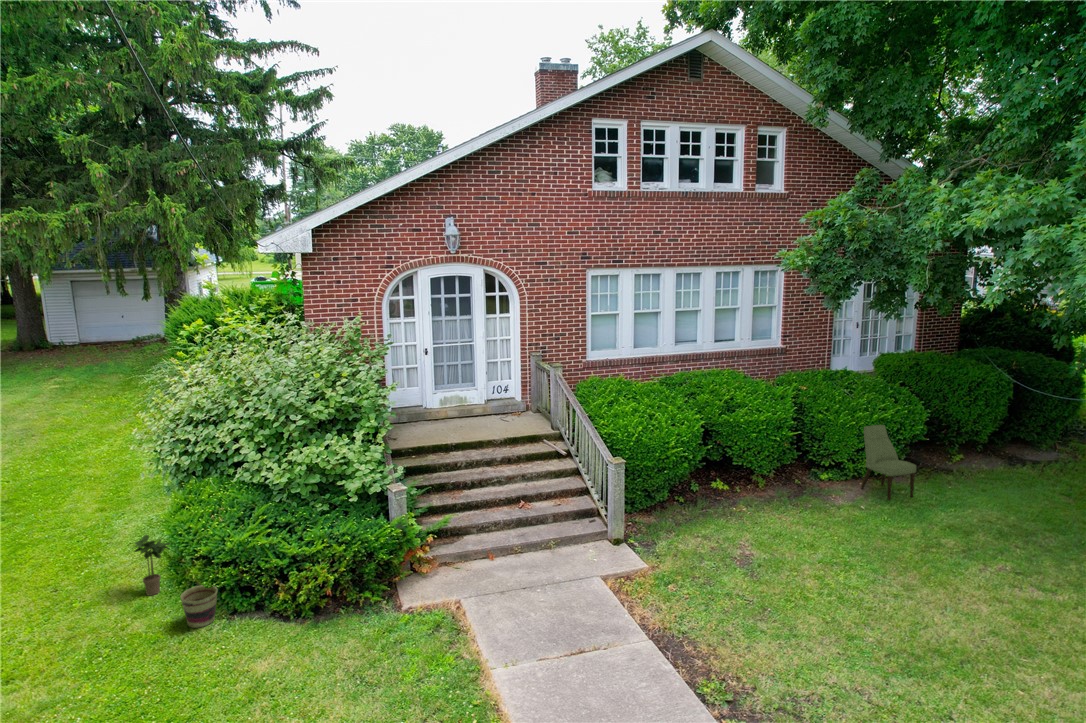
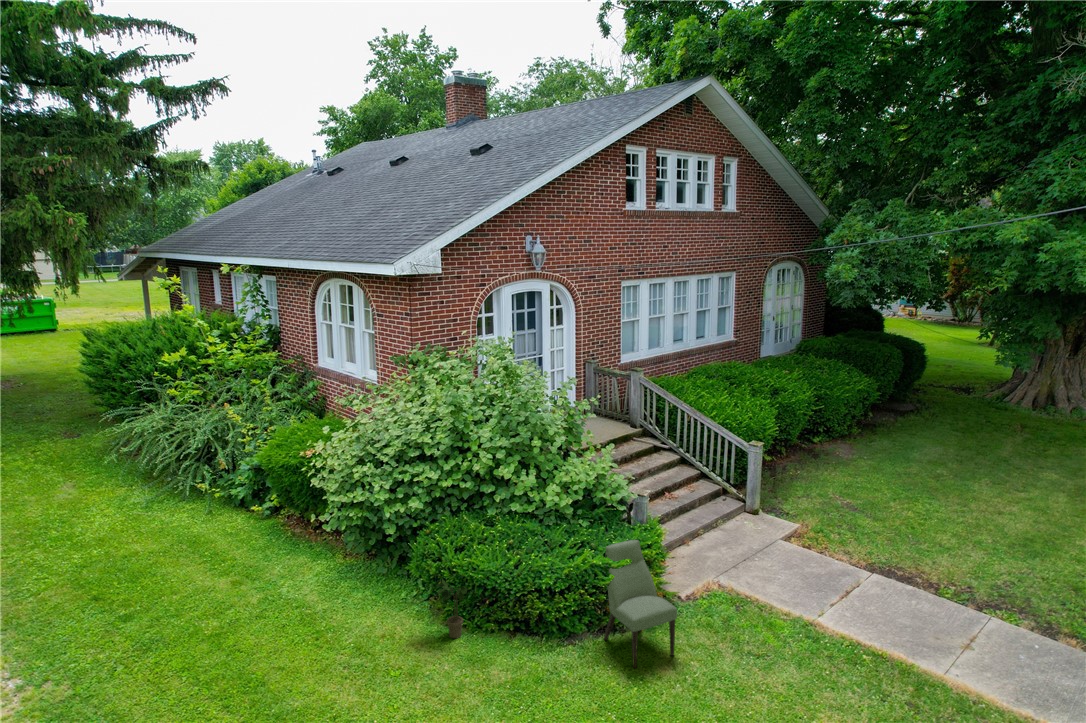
chair: present [861,425,916,500] -> present [604,540,677,668]
basket: present [180,585,217,628] -> none [531,611,562,652]

